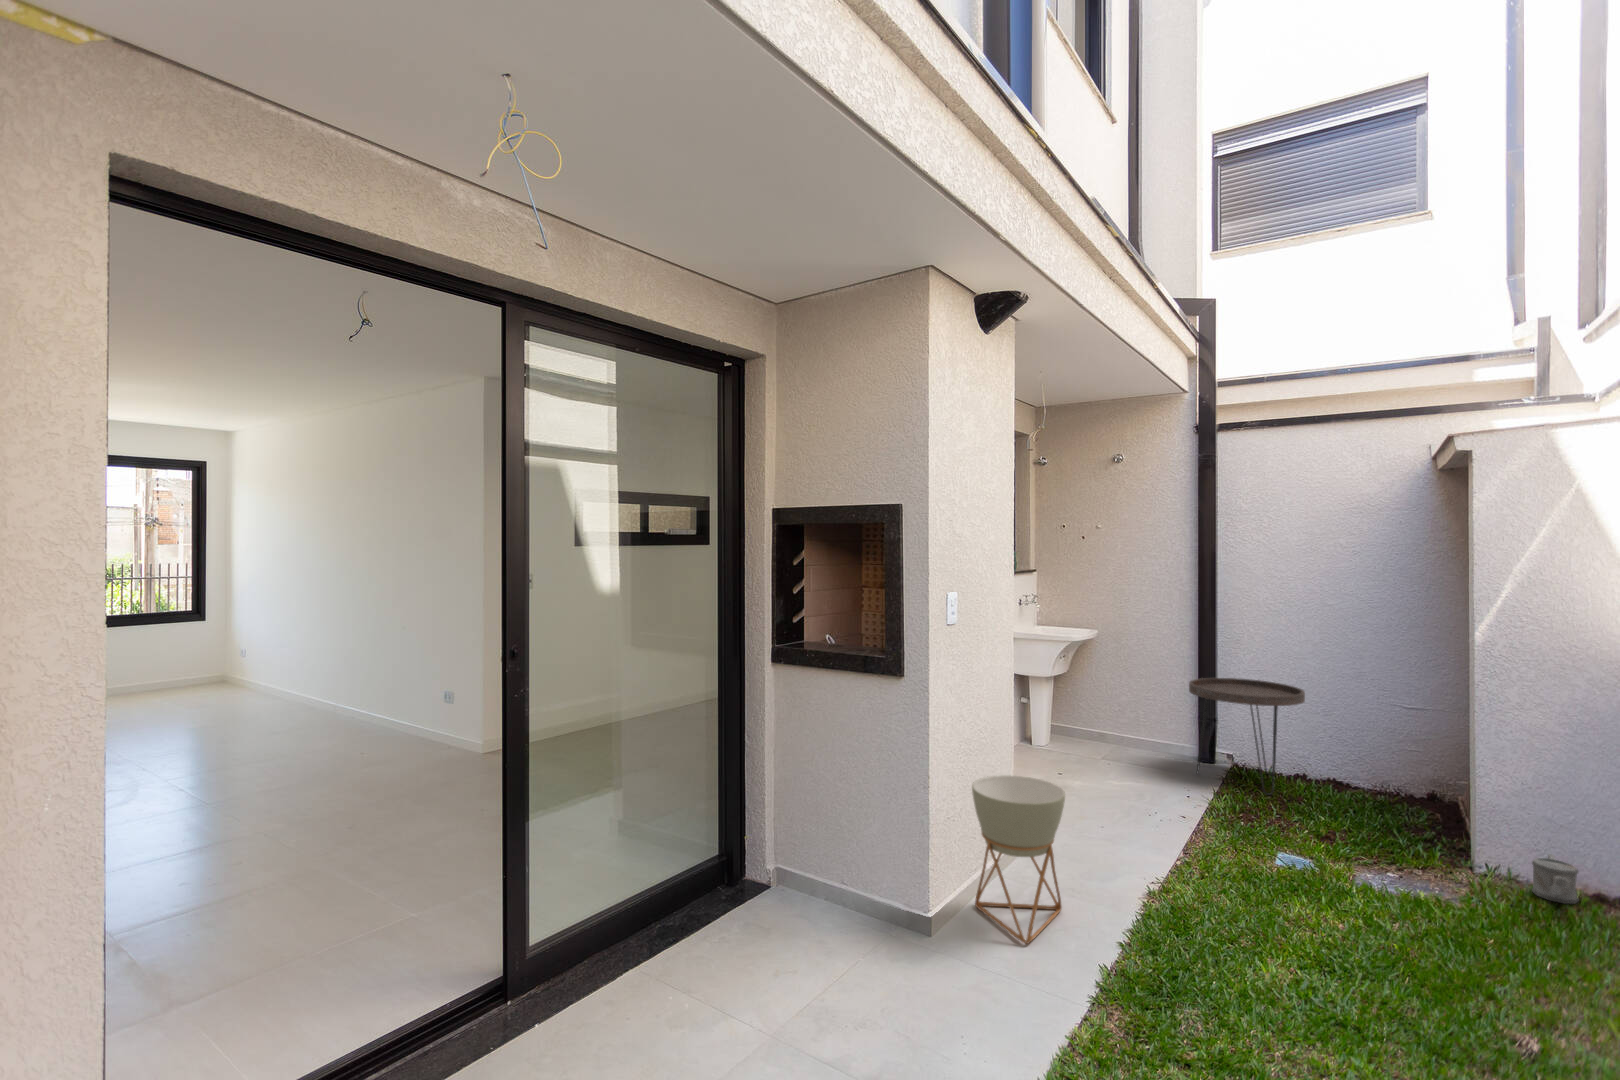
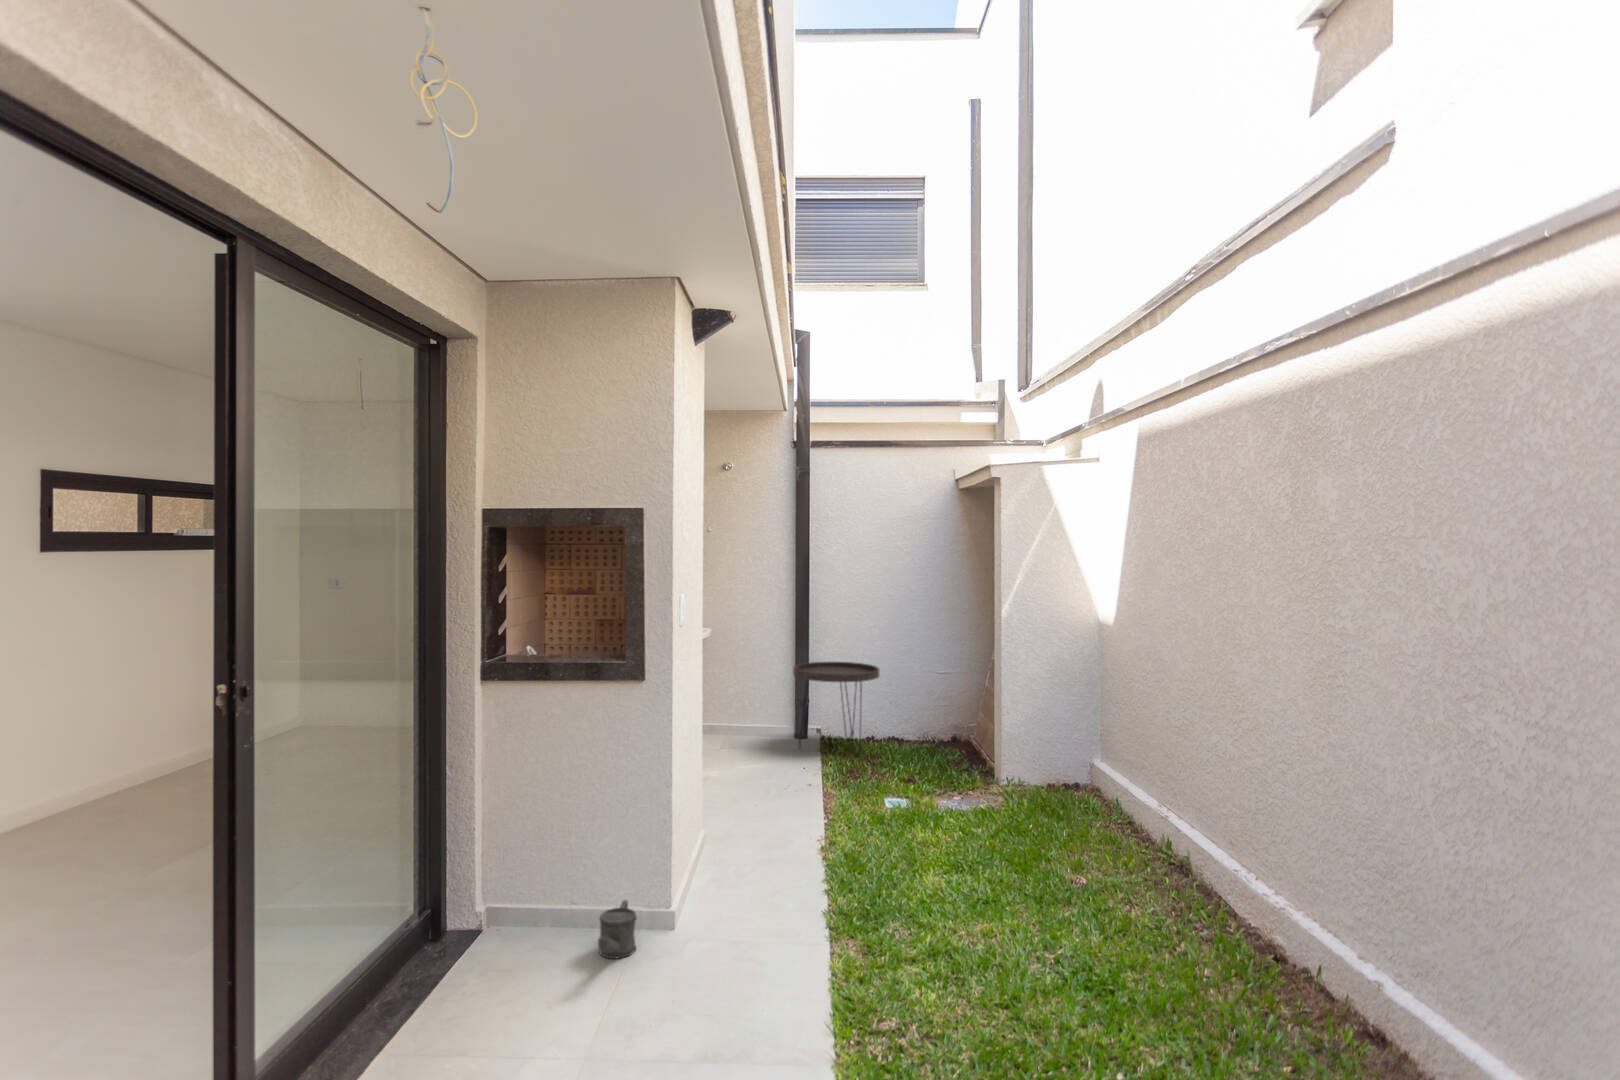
planter: present [972,775,1065,944] -> none [694,764,778,911]
watering can: present [1532,854,1579,904] -> present [598,900,637,959]

